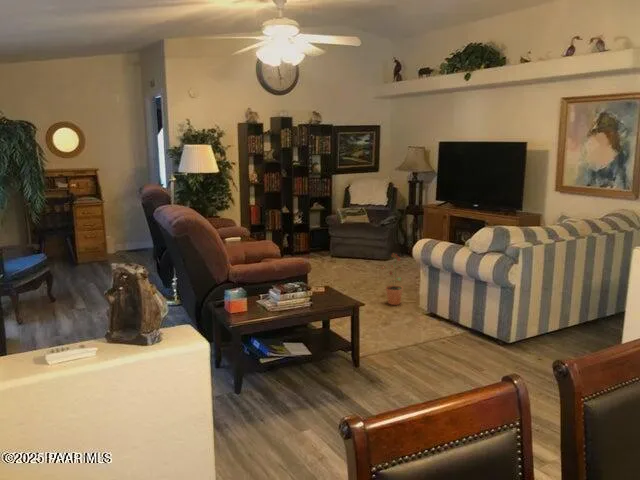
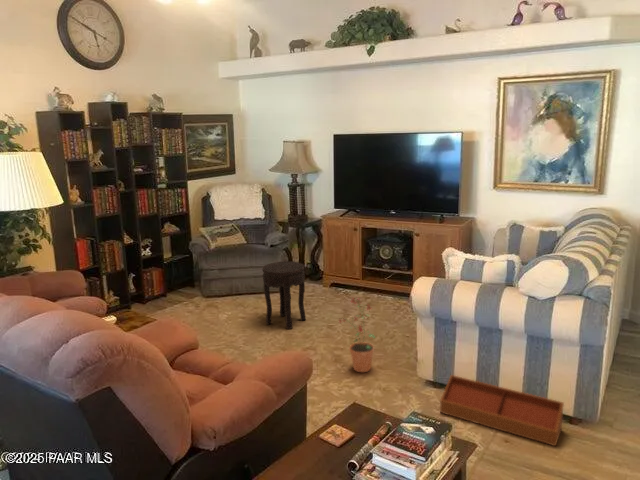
side table: none [357,233,387,280] -> present [262,261,306,329]
storage bin: none [418,306,488,351] -> present [440,375,564,446]

